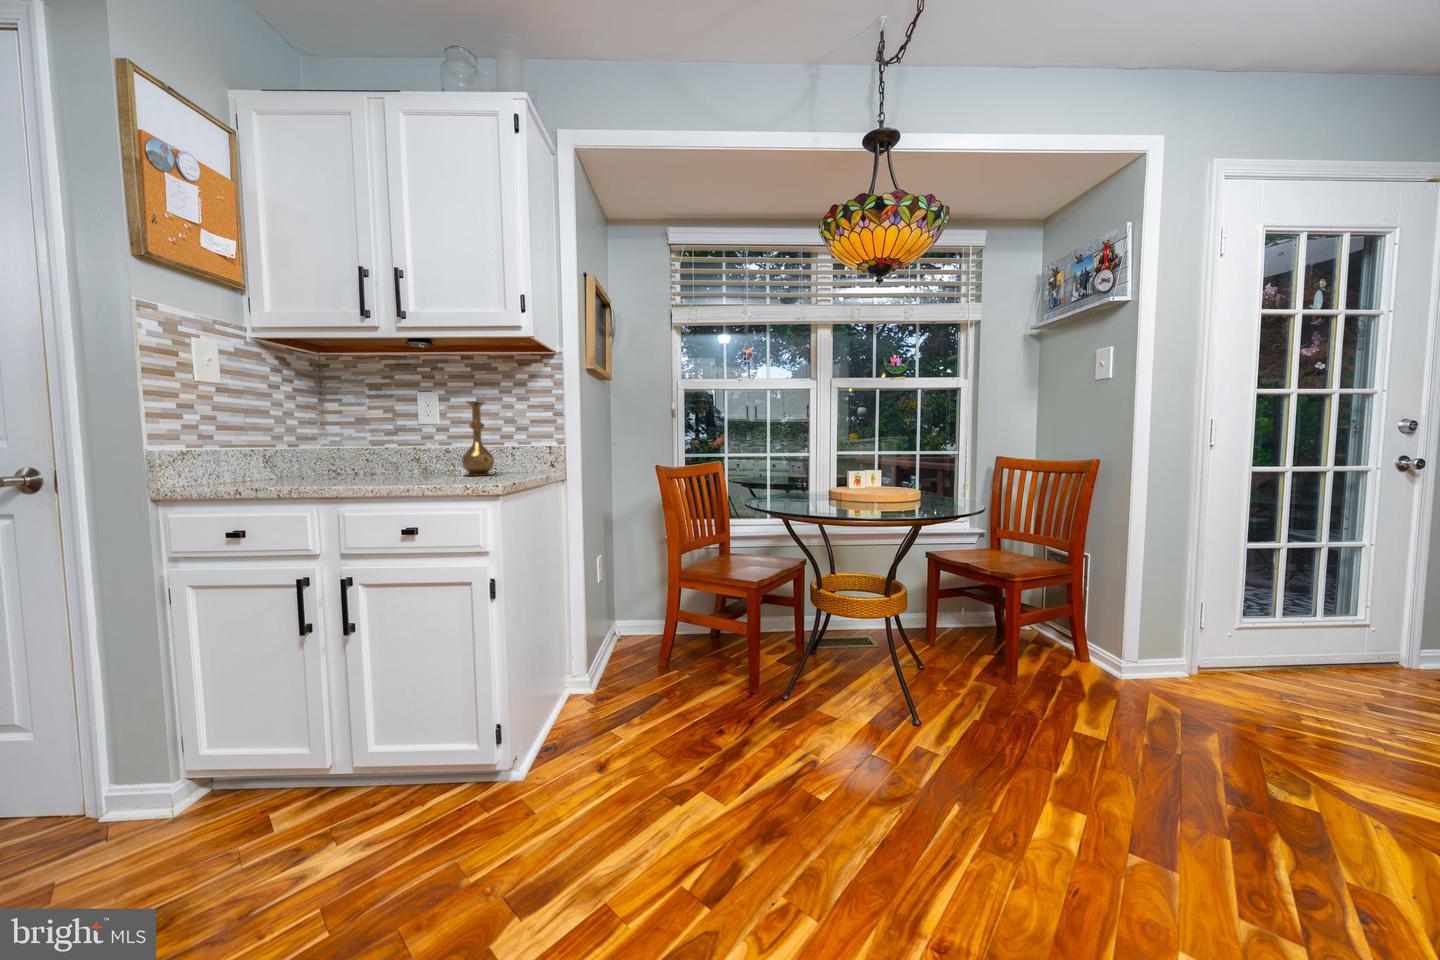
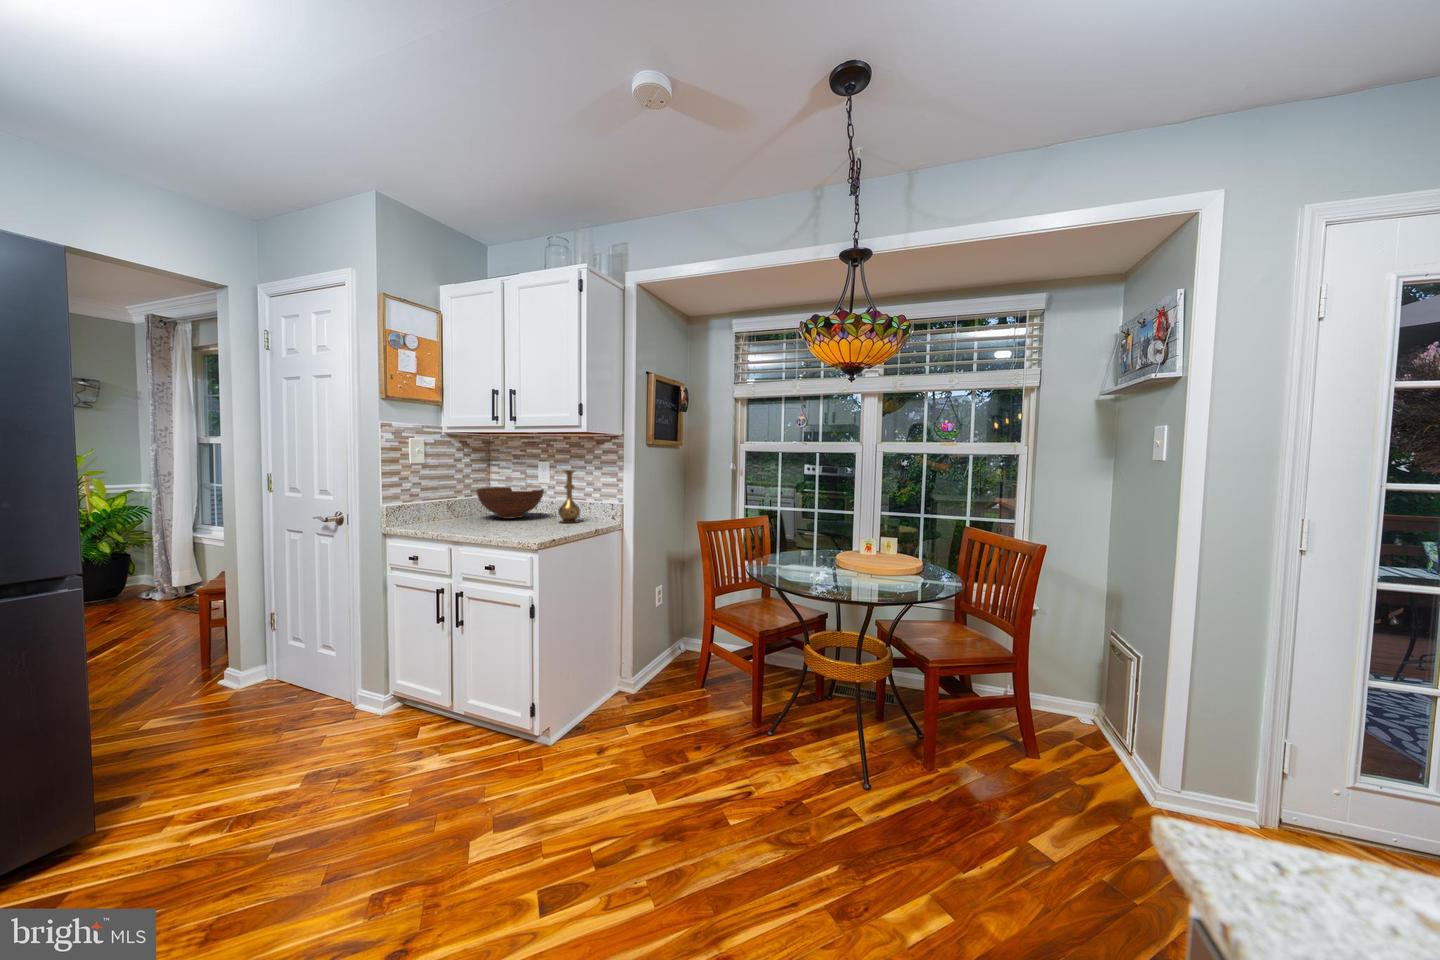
fruit bowl: none [314,432,426,476] -> present [477,487,544,519]

